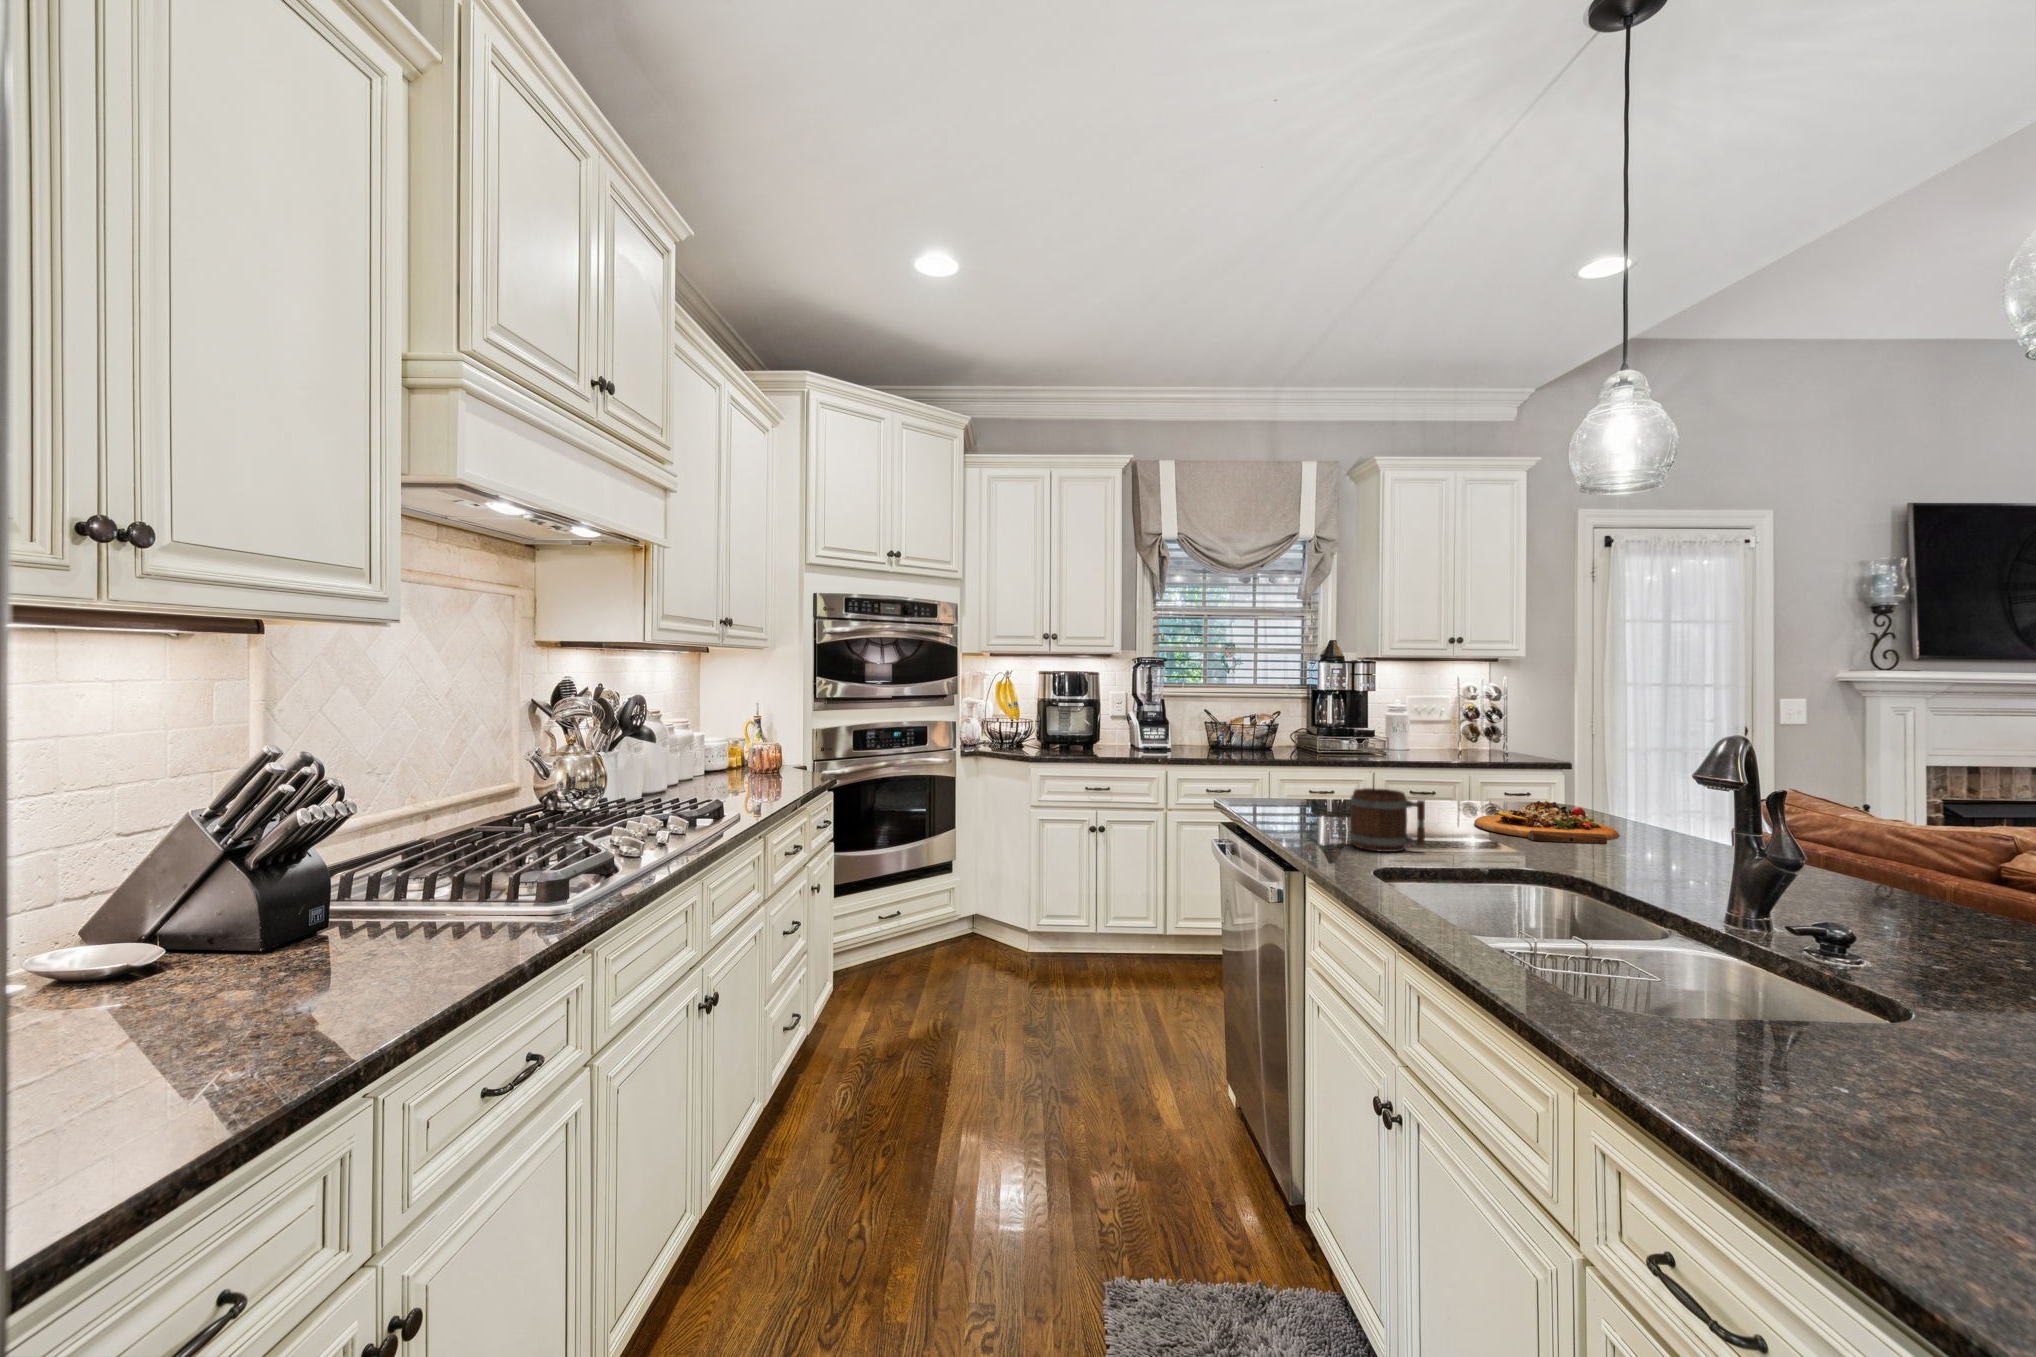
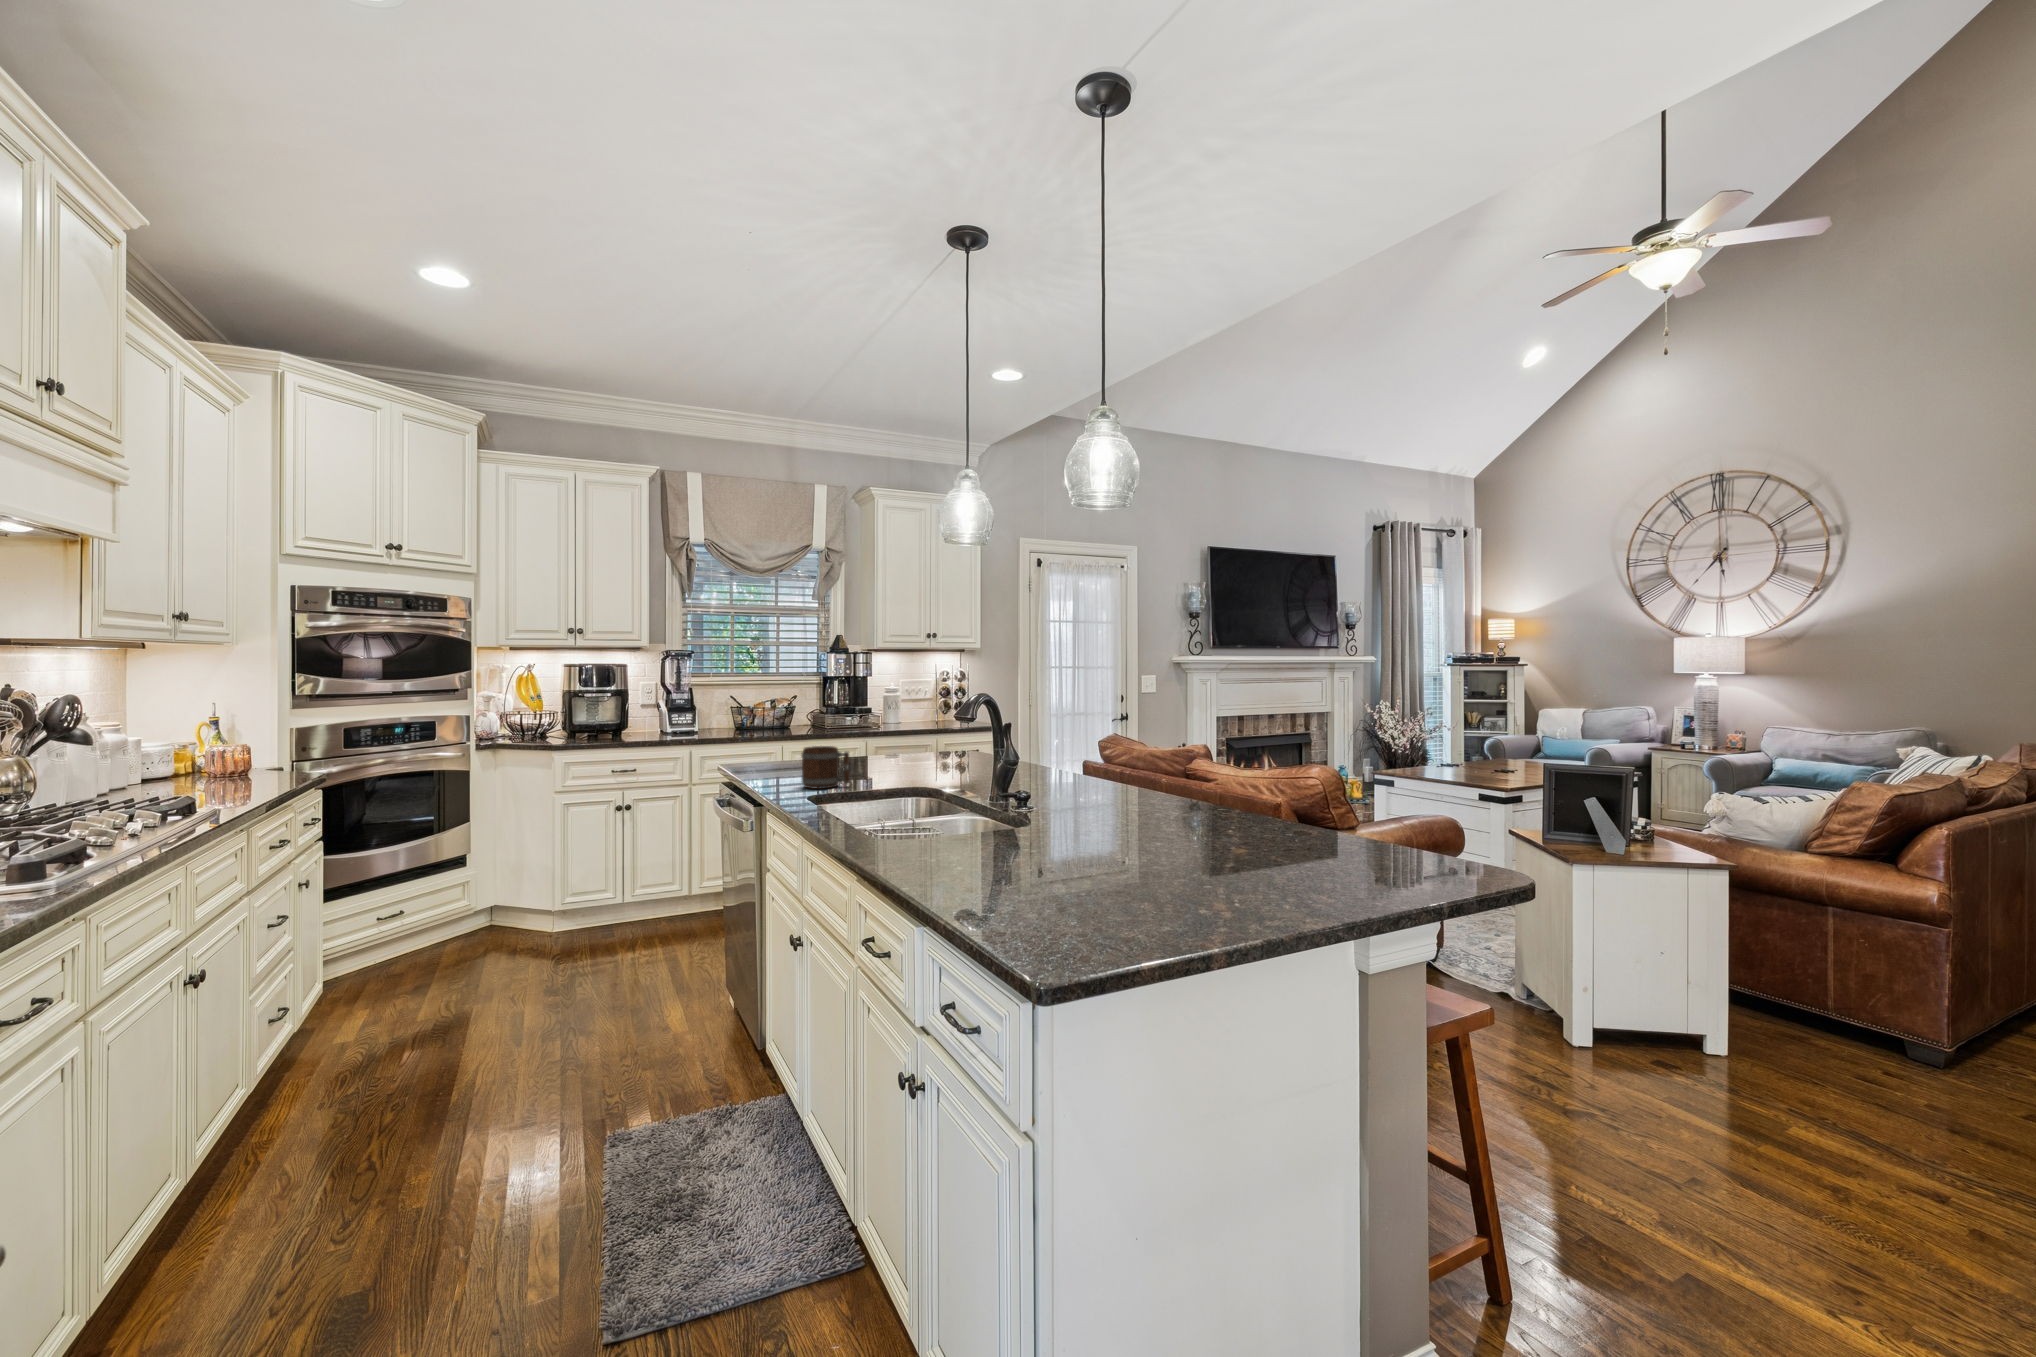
cutting board: present [1474,801,1620,844] -> none [898,750,981,775]

